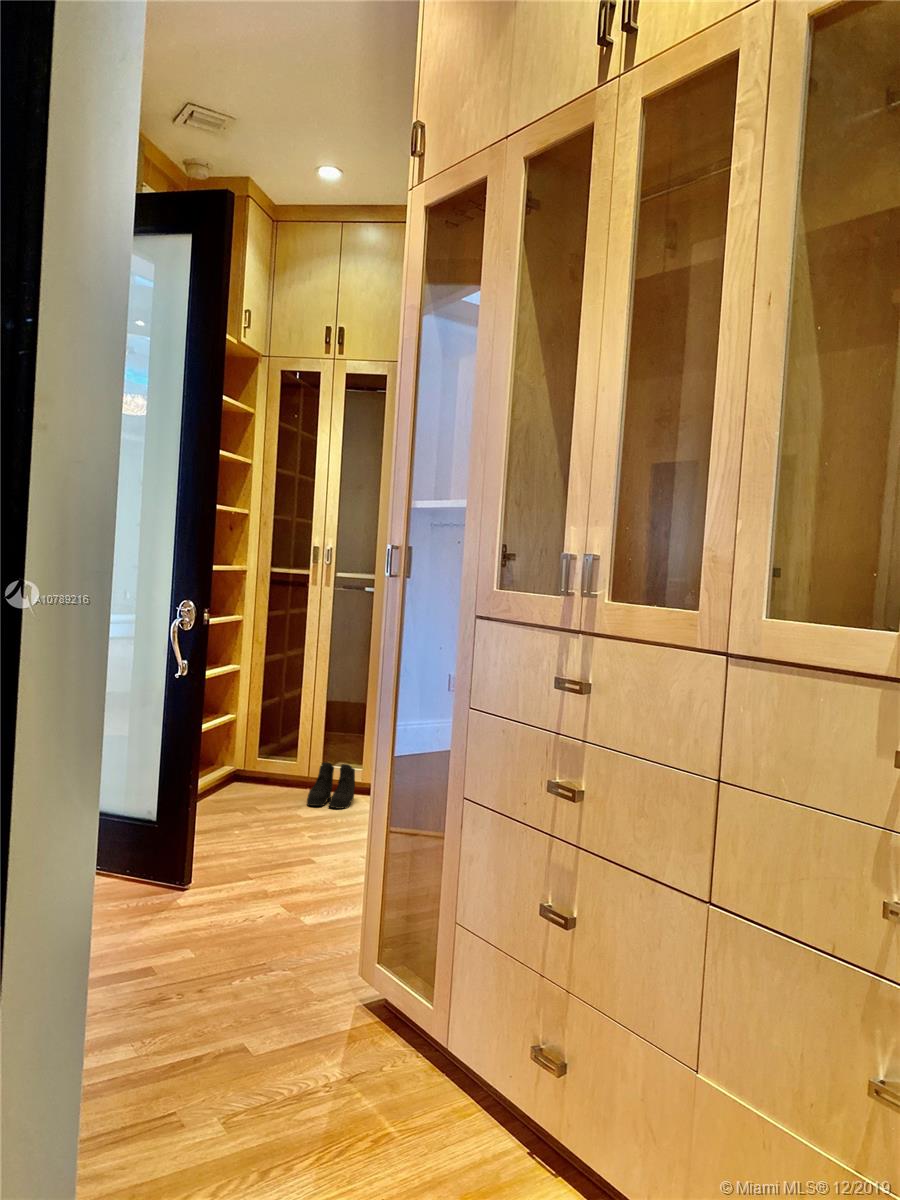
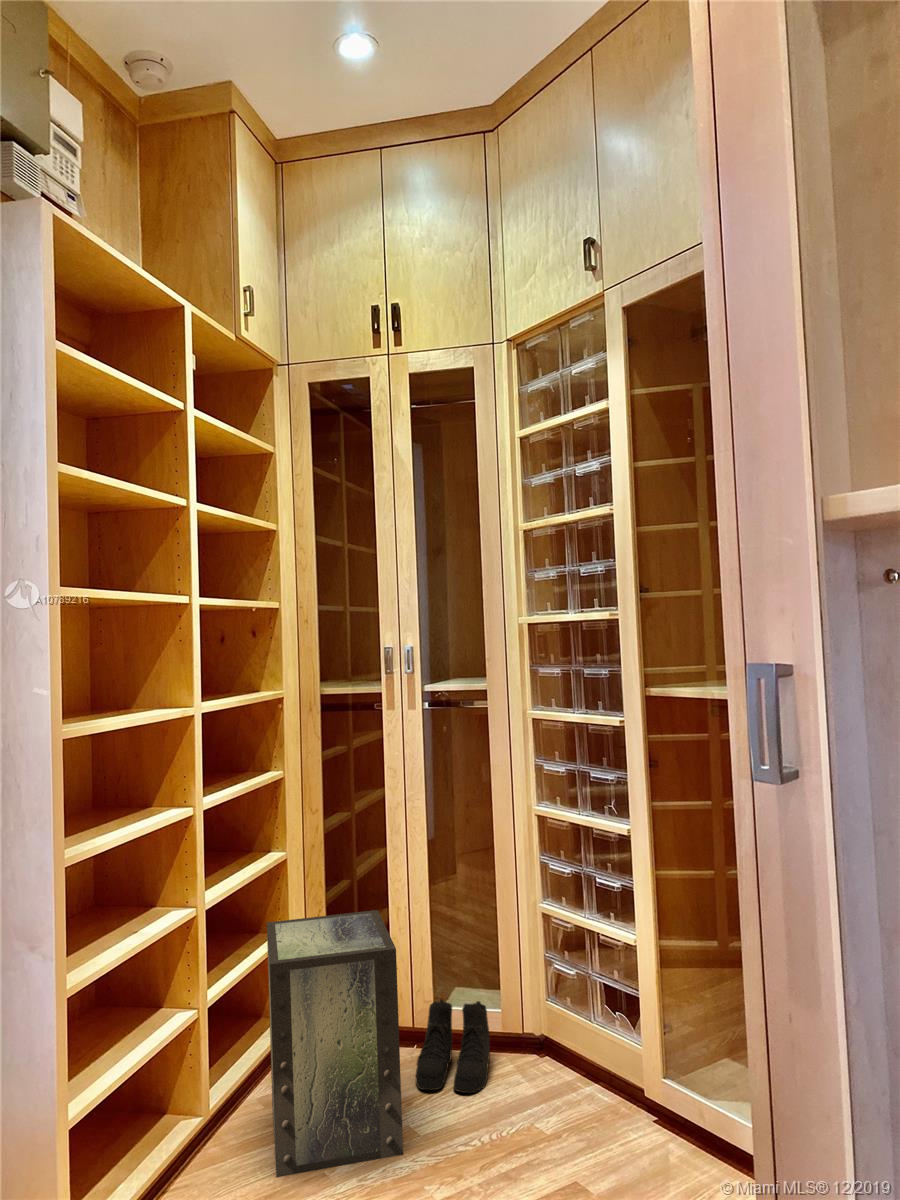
storage box: none [220,697,300,824] -> present [267,910,403,1177]

